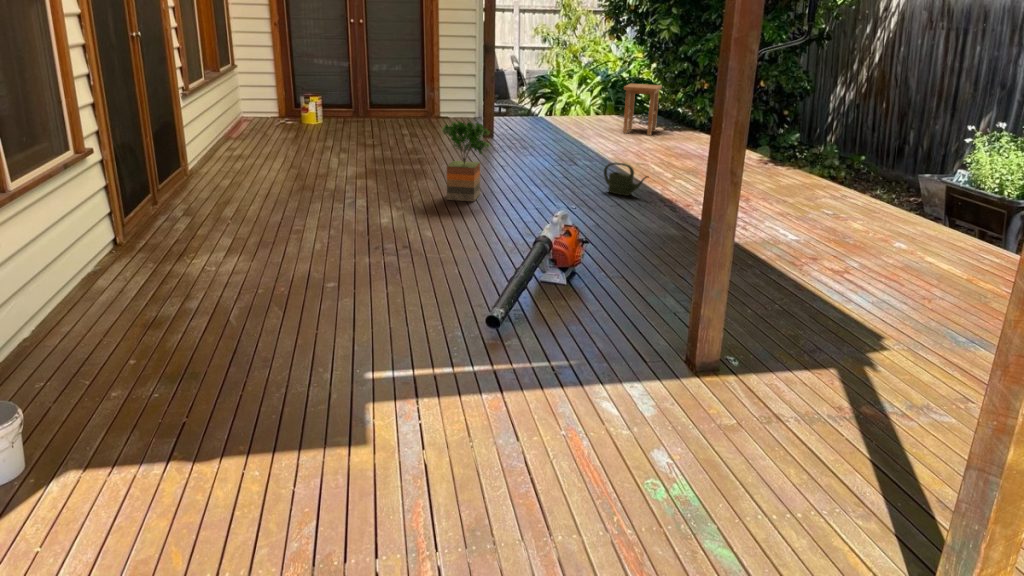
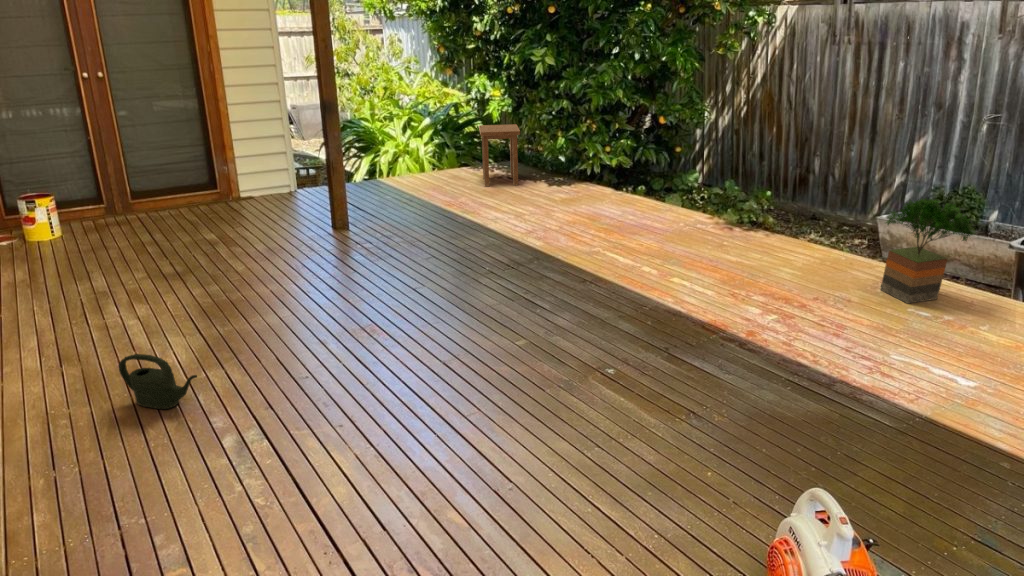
potted tree: present [442,121,490,201] -> present [881,199,975,304]
watering can: present [604,162,648,196] -> present [119,354,197,409]

